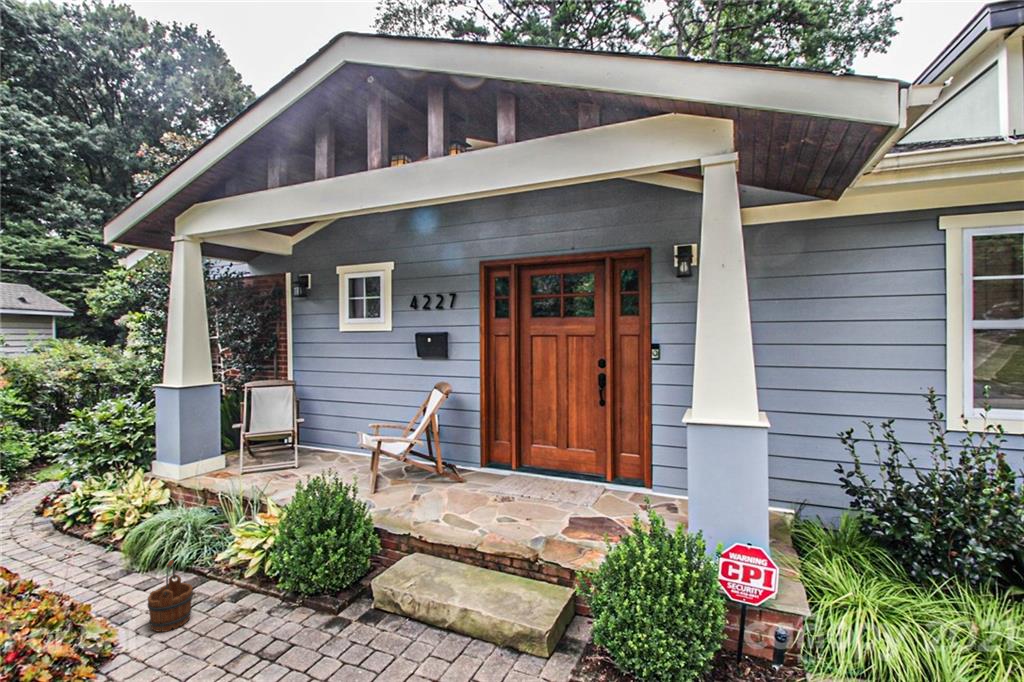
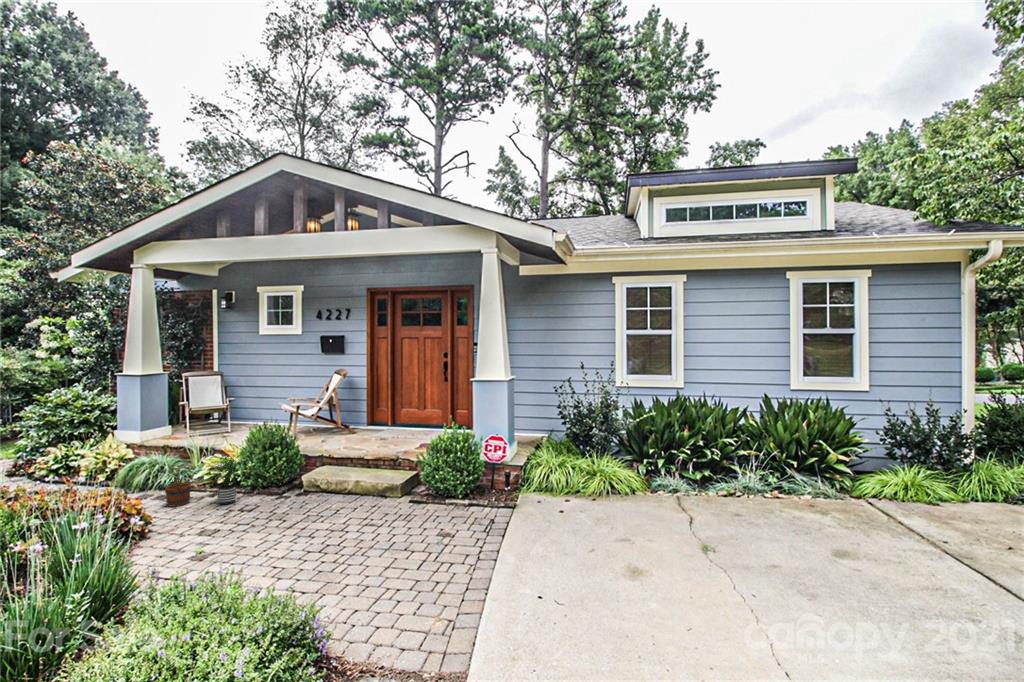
potted plant: none [207,546,274,638] -> present [210,458,241,505]

